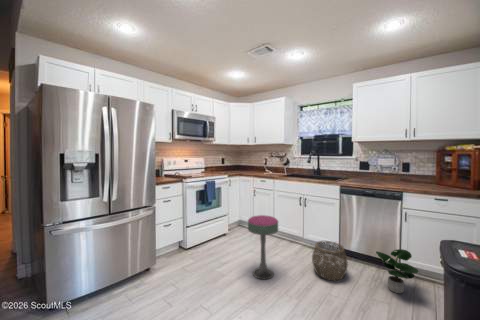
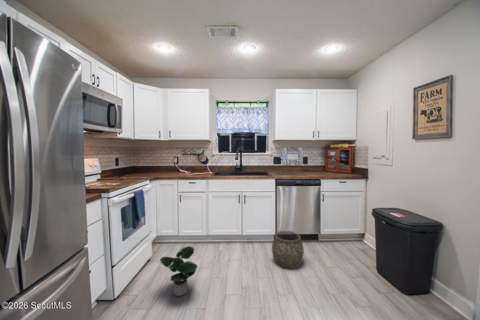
bar stool: present [248,215,278,279] -> none [222,220,258,298]
potted plant: present [376,249,419,293] -> present [160,246,198,296]

